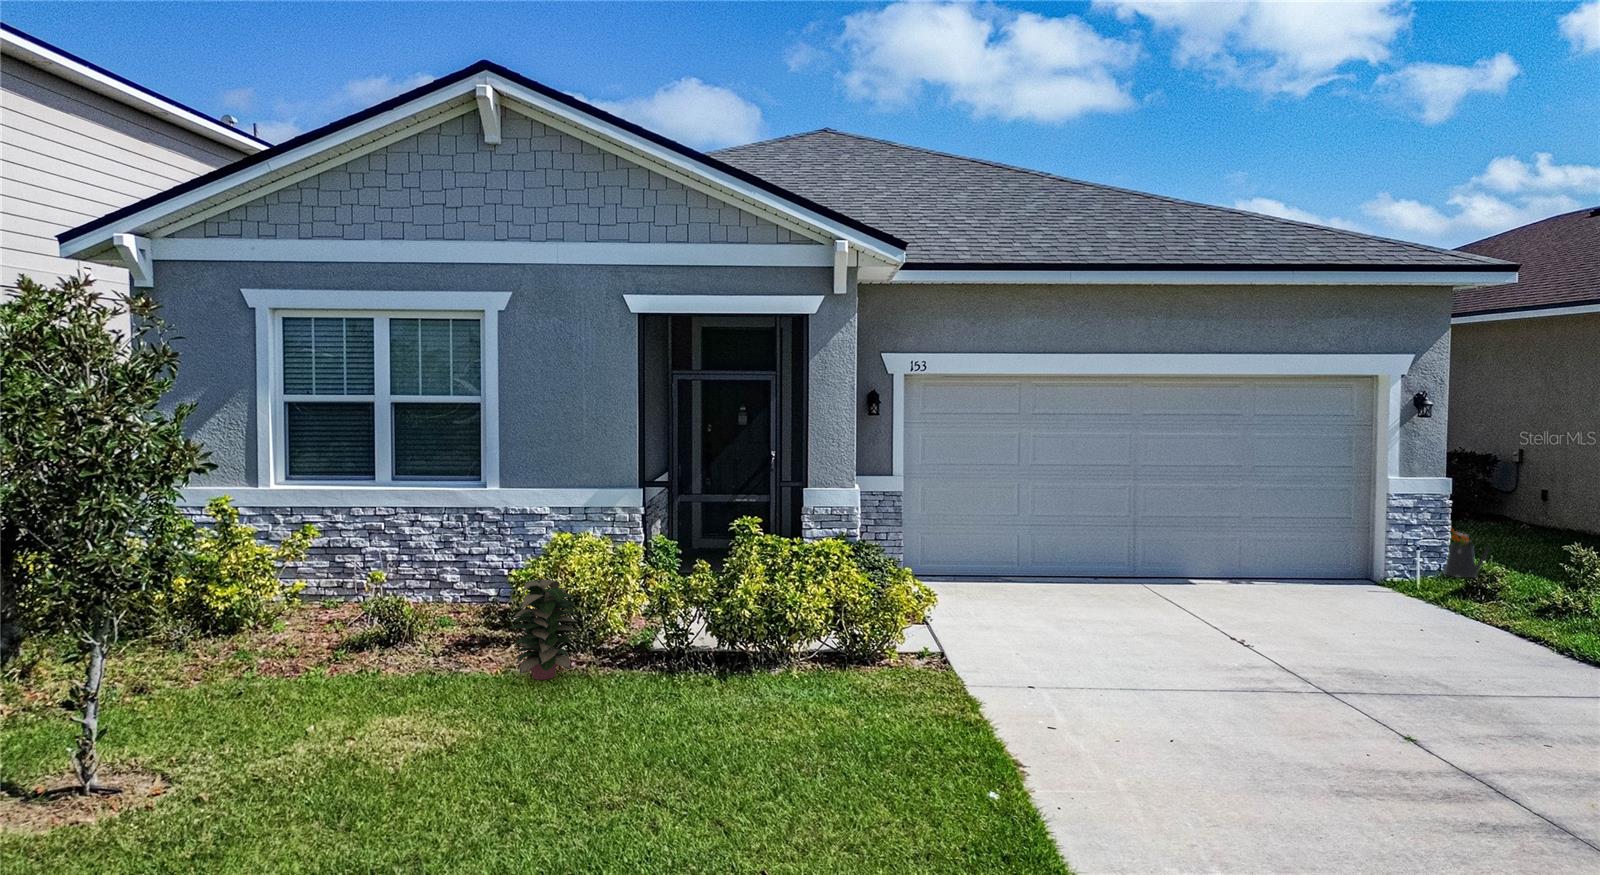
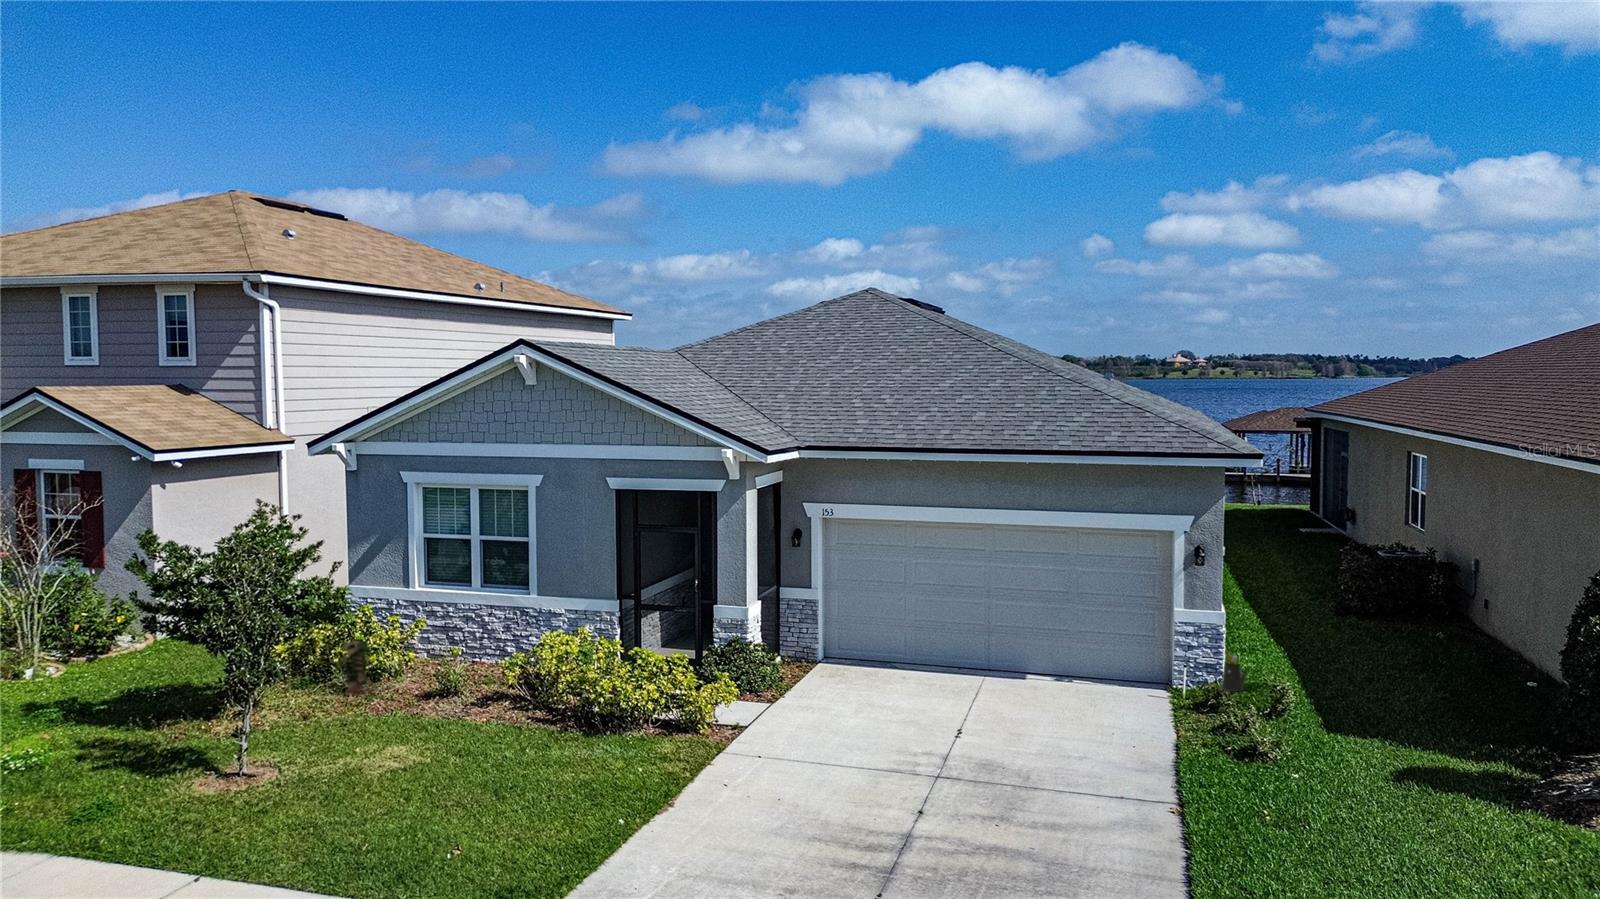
decorative plant: present [510,579,578,680] -> present [339,641,373,692]

